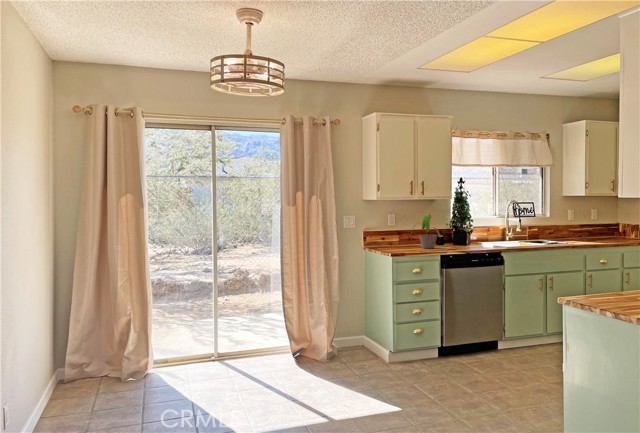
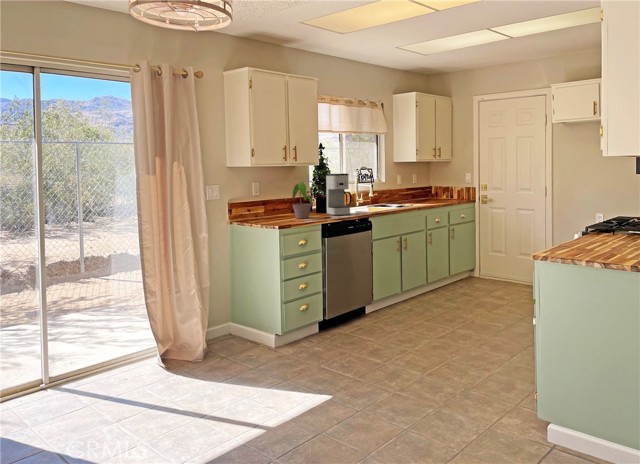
coffee maker: none [461,207,484,248] -> present [326,174,352,215]

